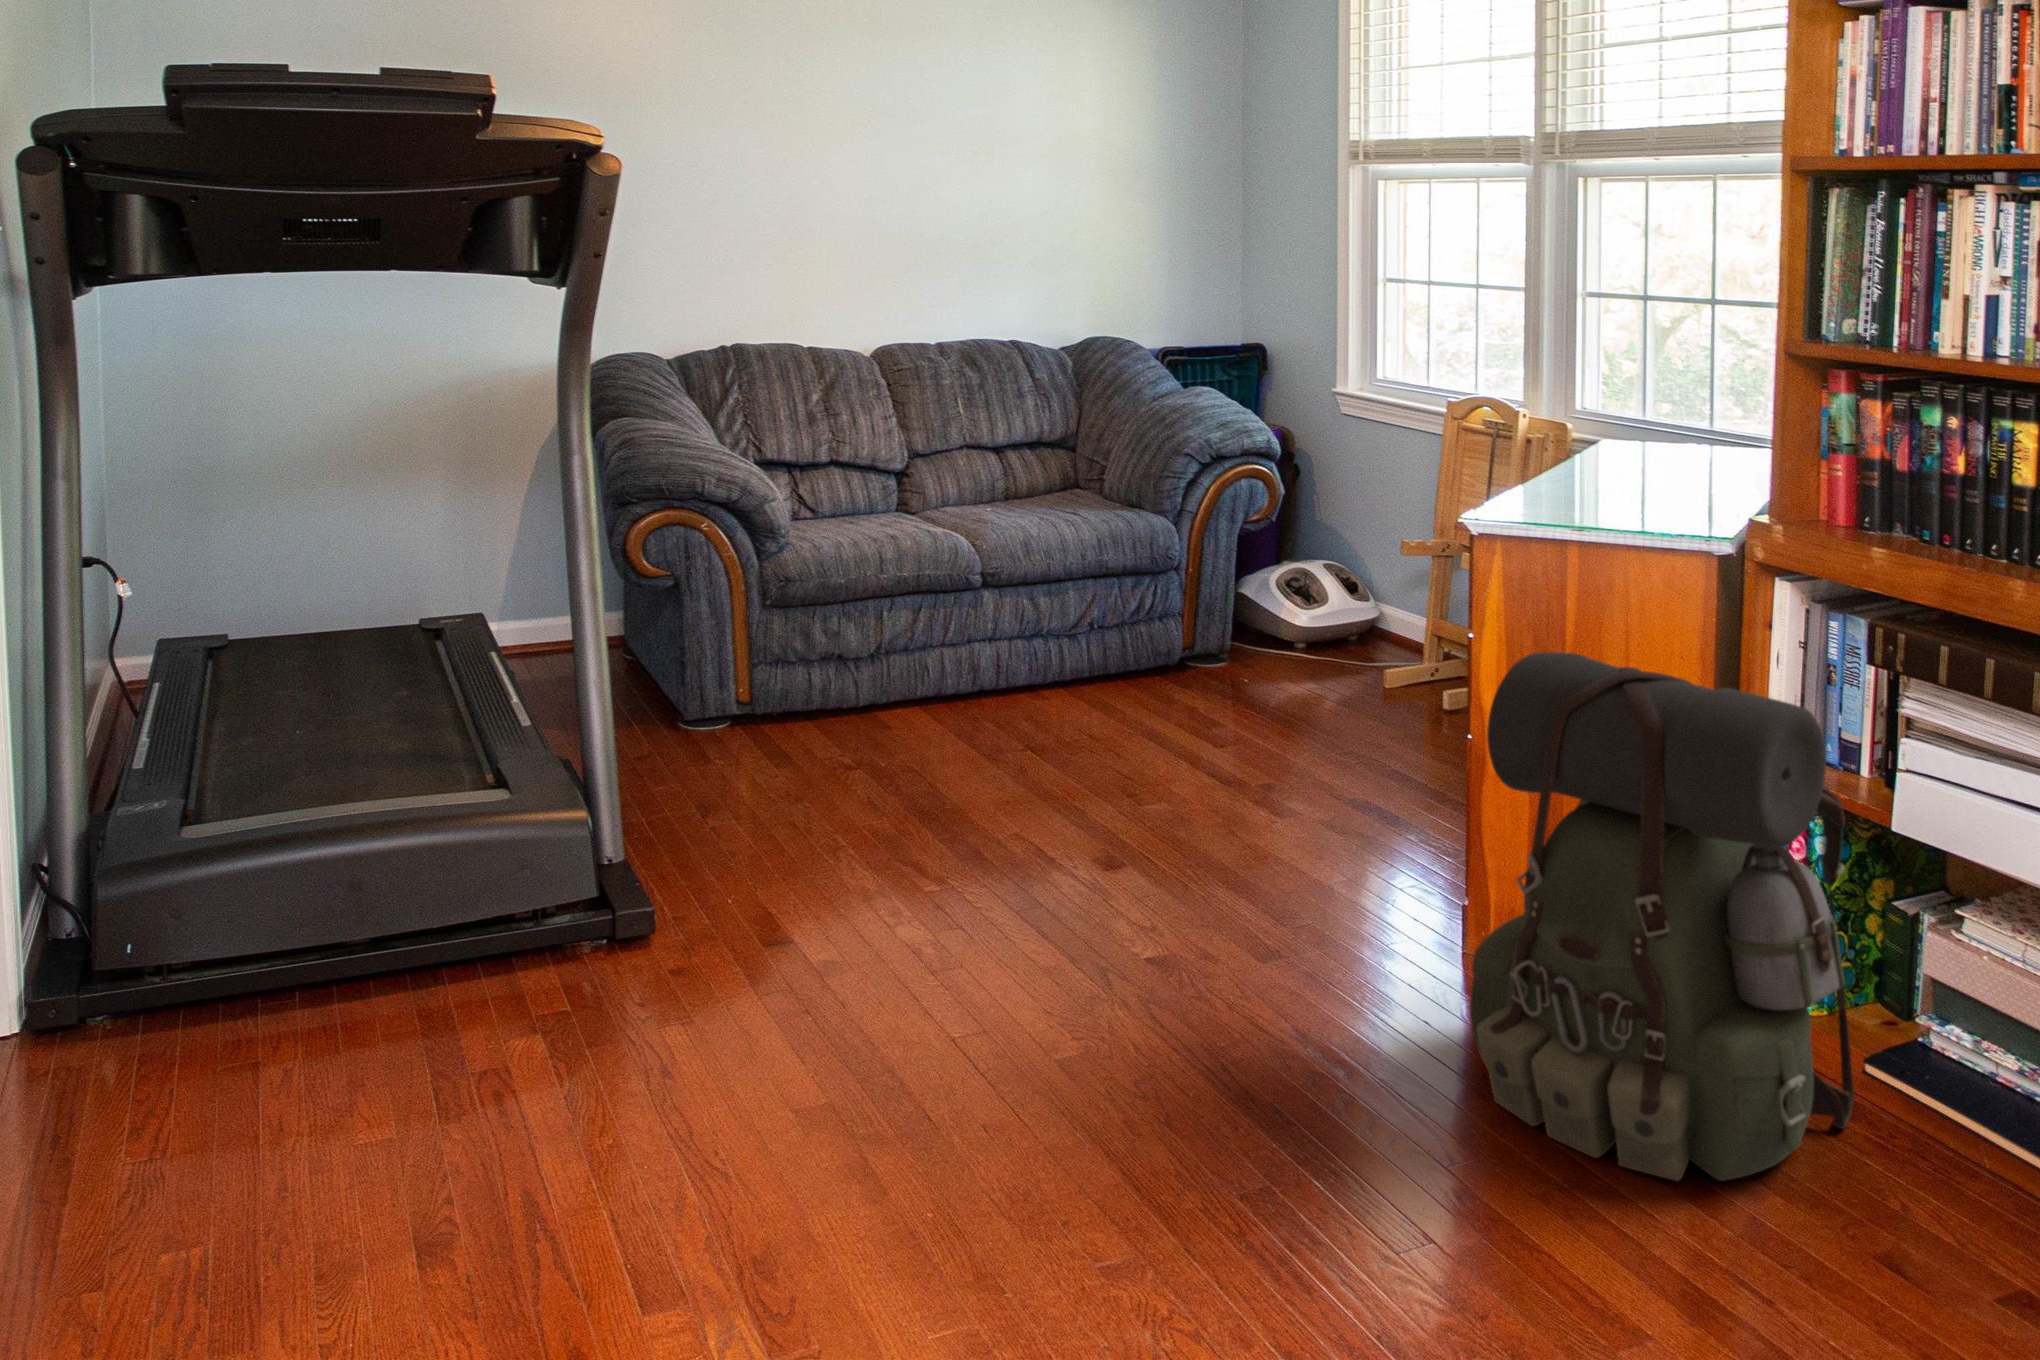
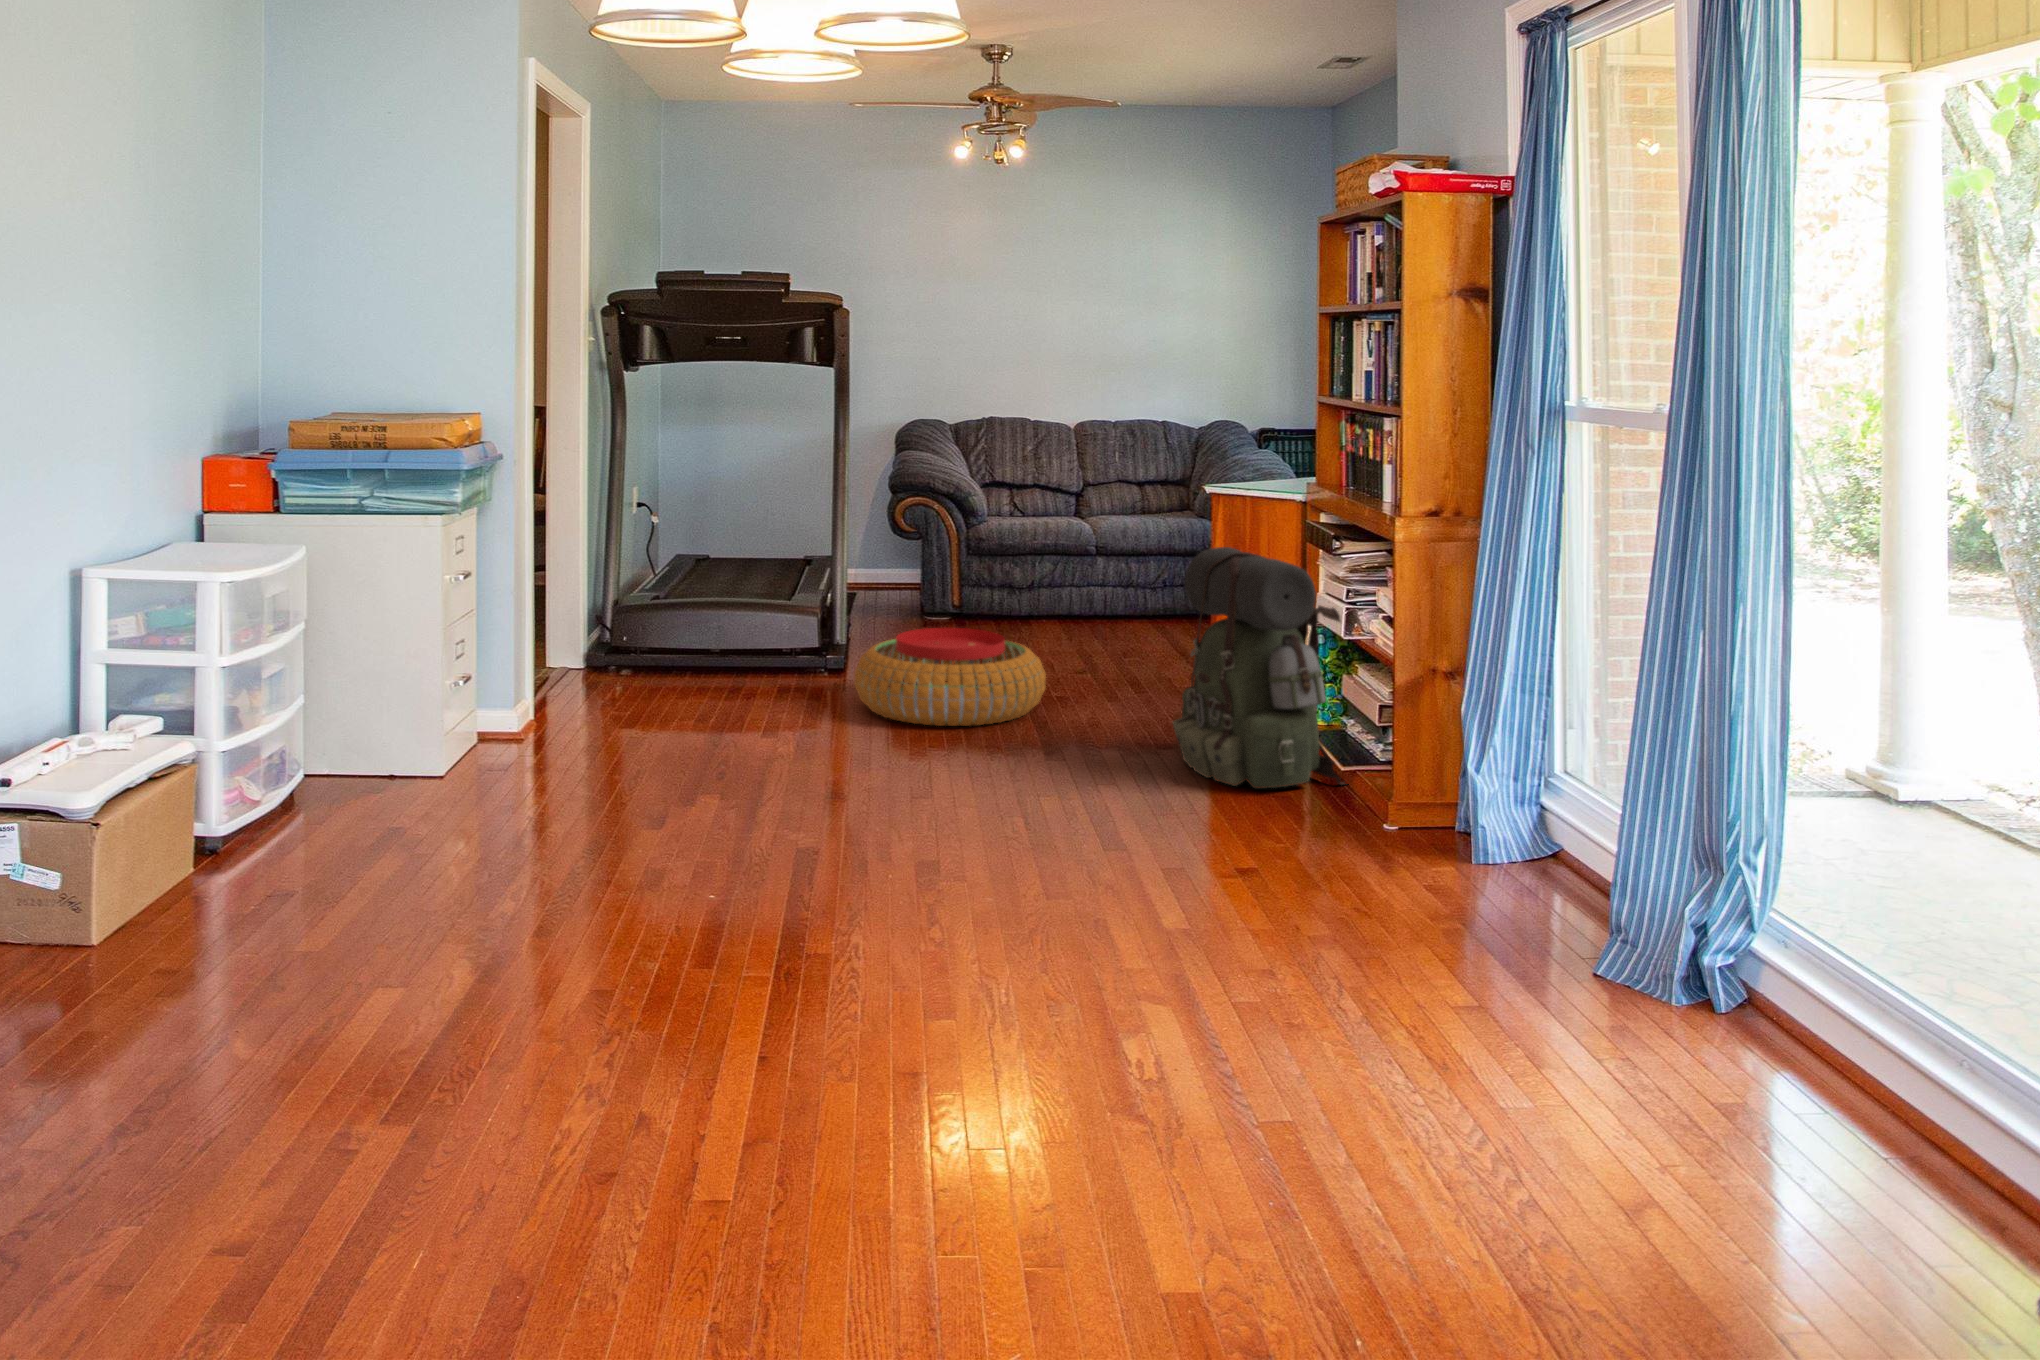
pouf: none [696,814,1102,1073] -> present [855,628,1046,726]

